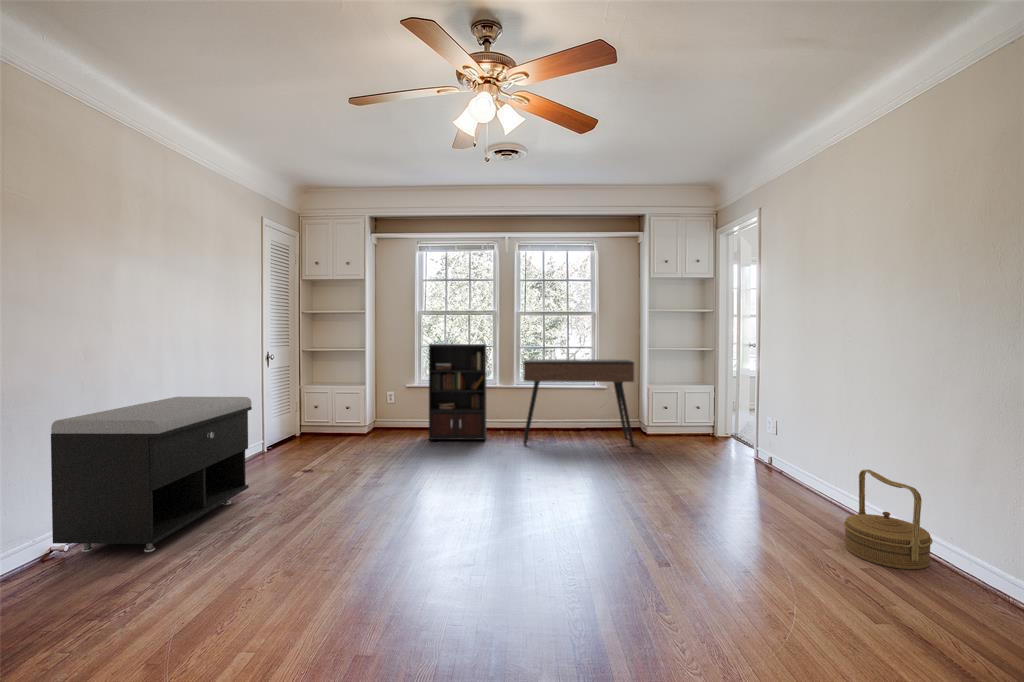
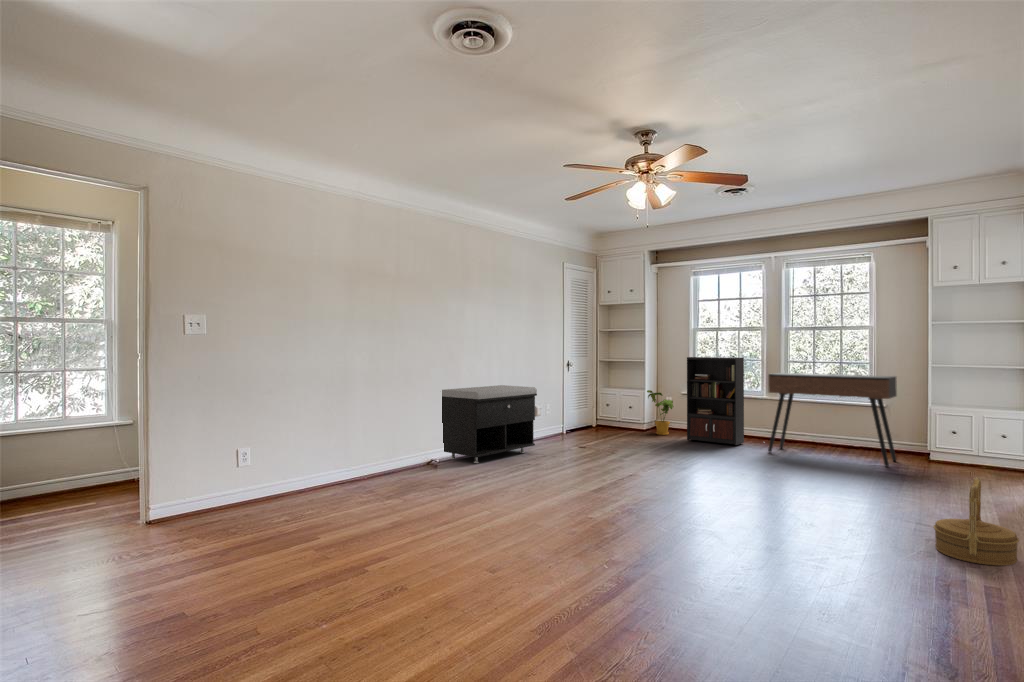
house plant: none [373,385,405,437] -> present [647,390,674,435]

